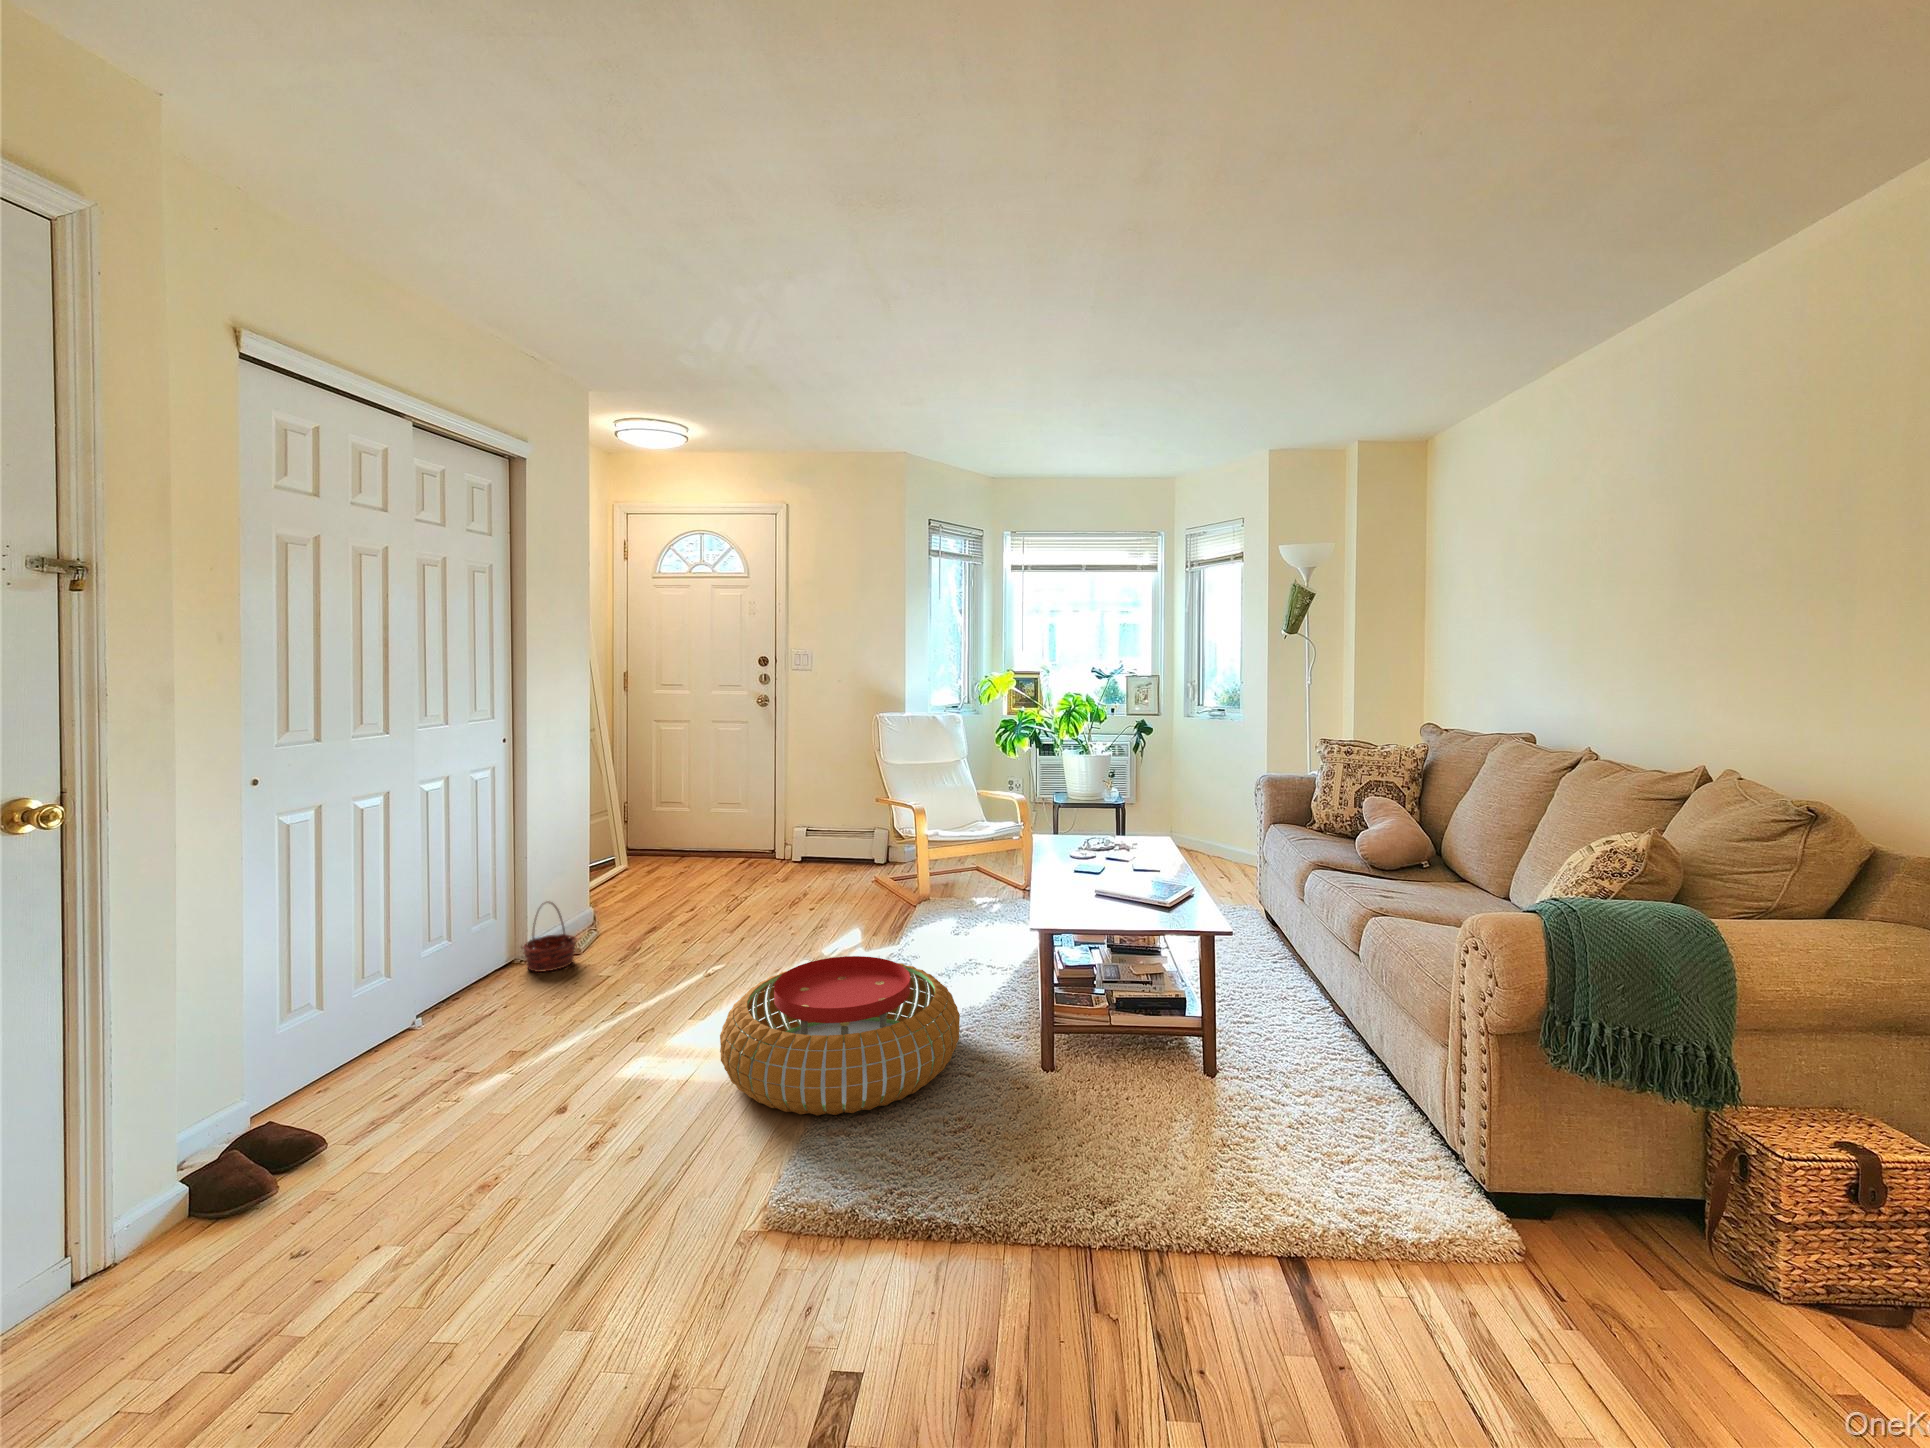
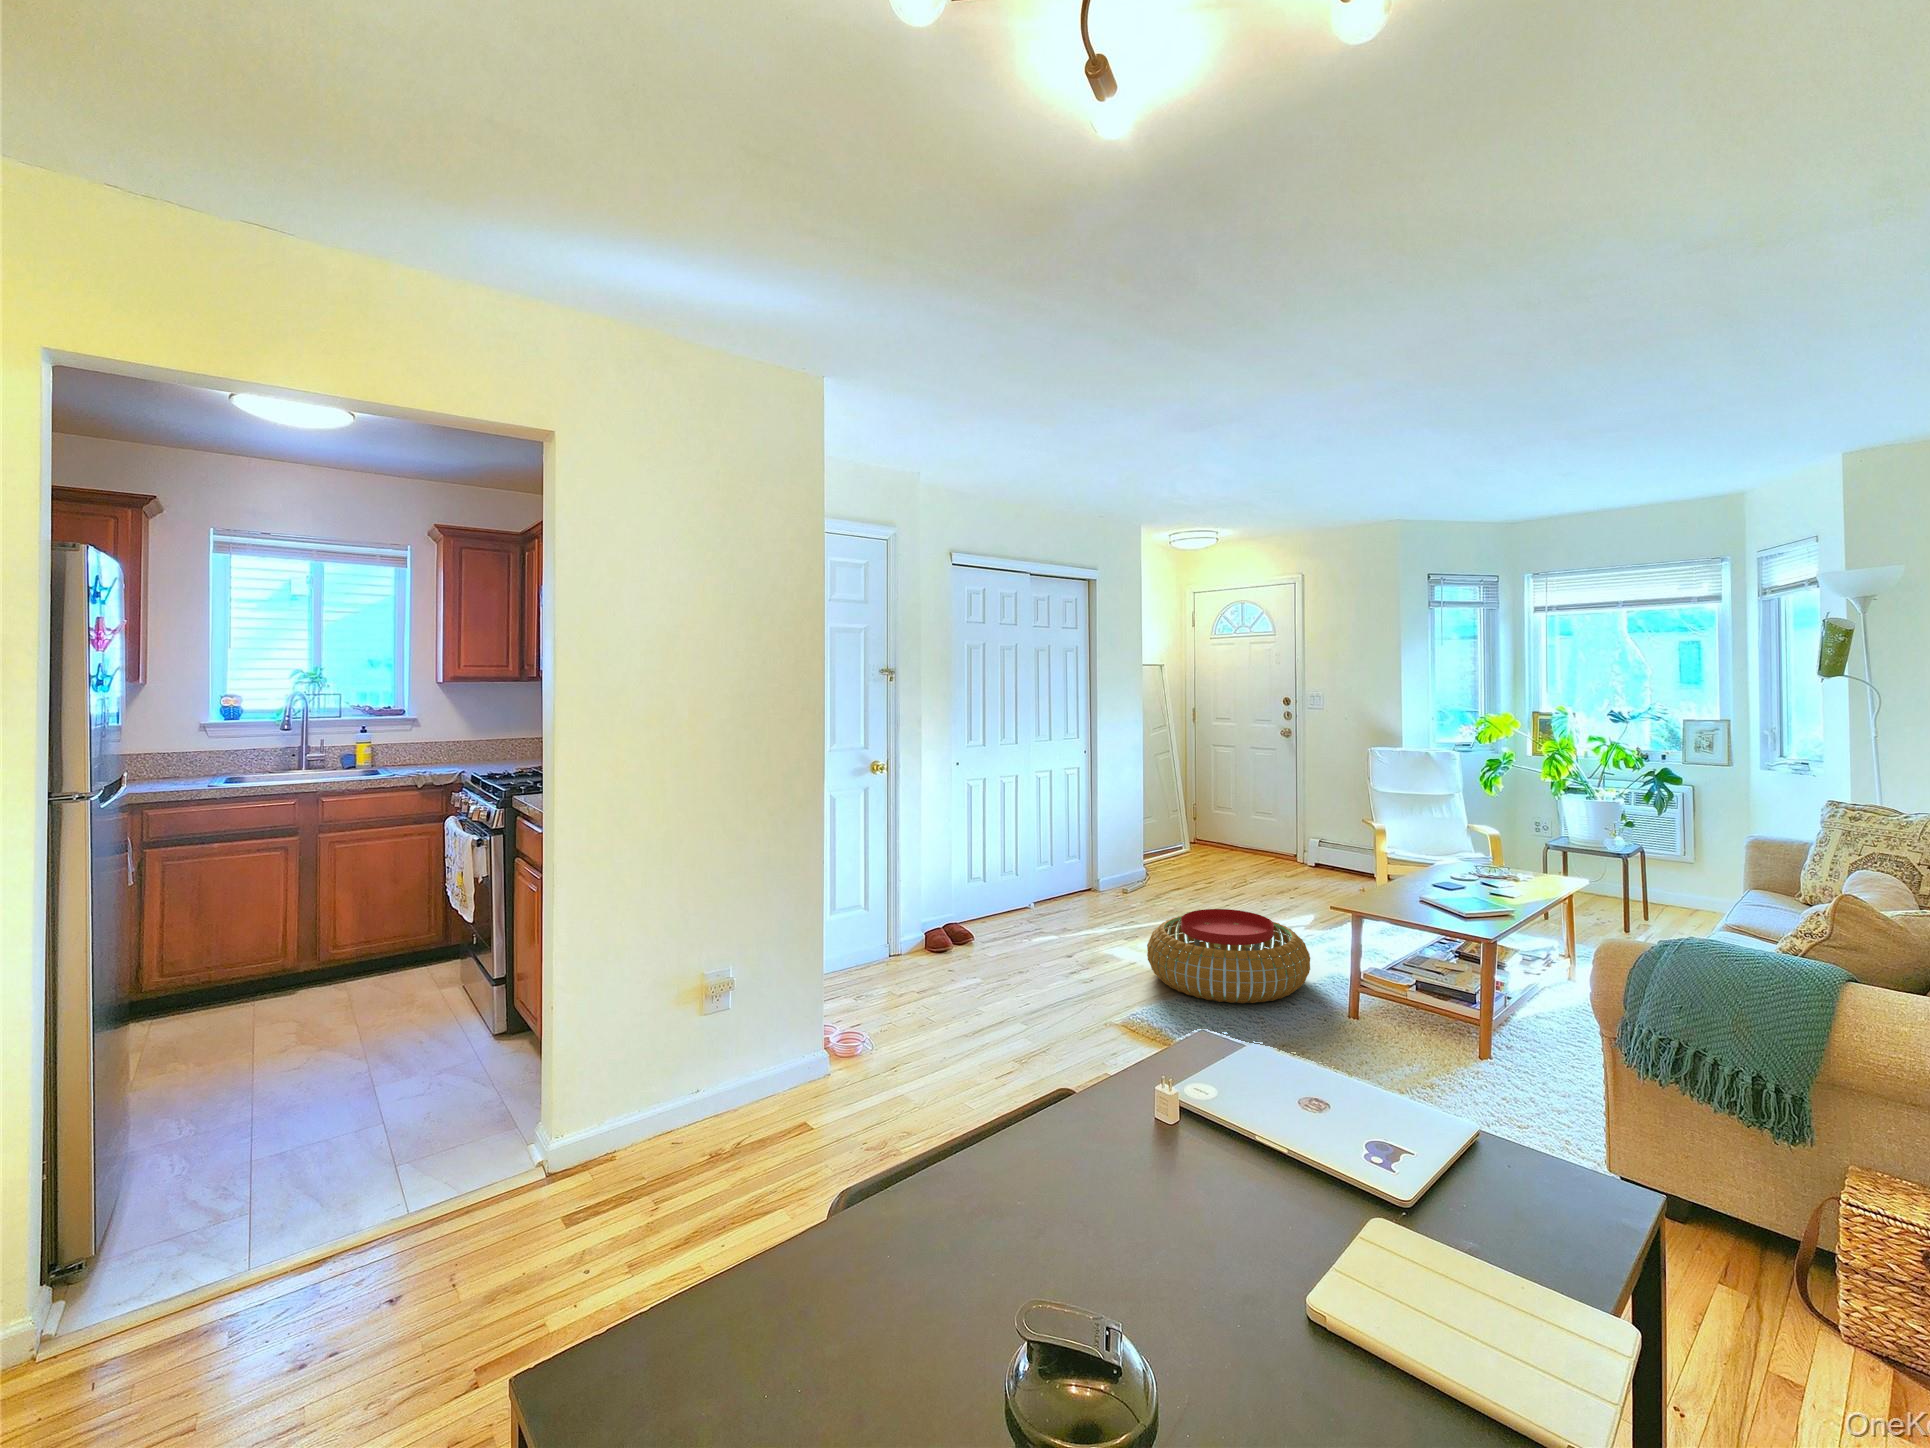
basket: present [523,901,577,972] -> none [1093,852,1124,896]

